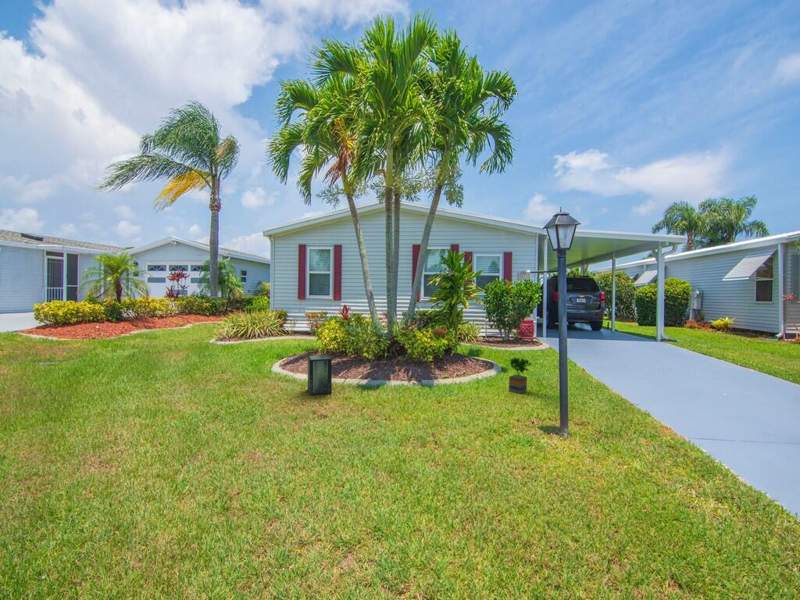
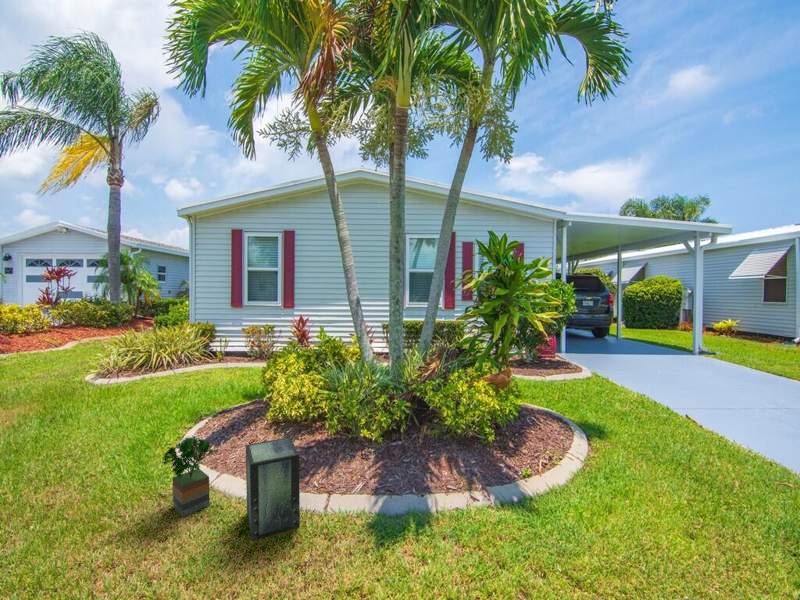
potted tree: present [509,358,531,394] -> present [163,436,219,517]

